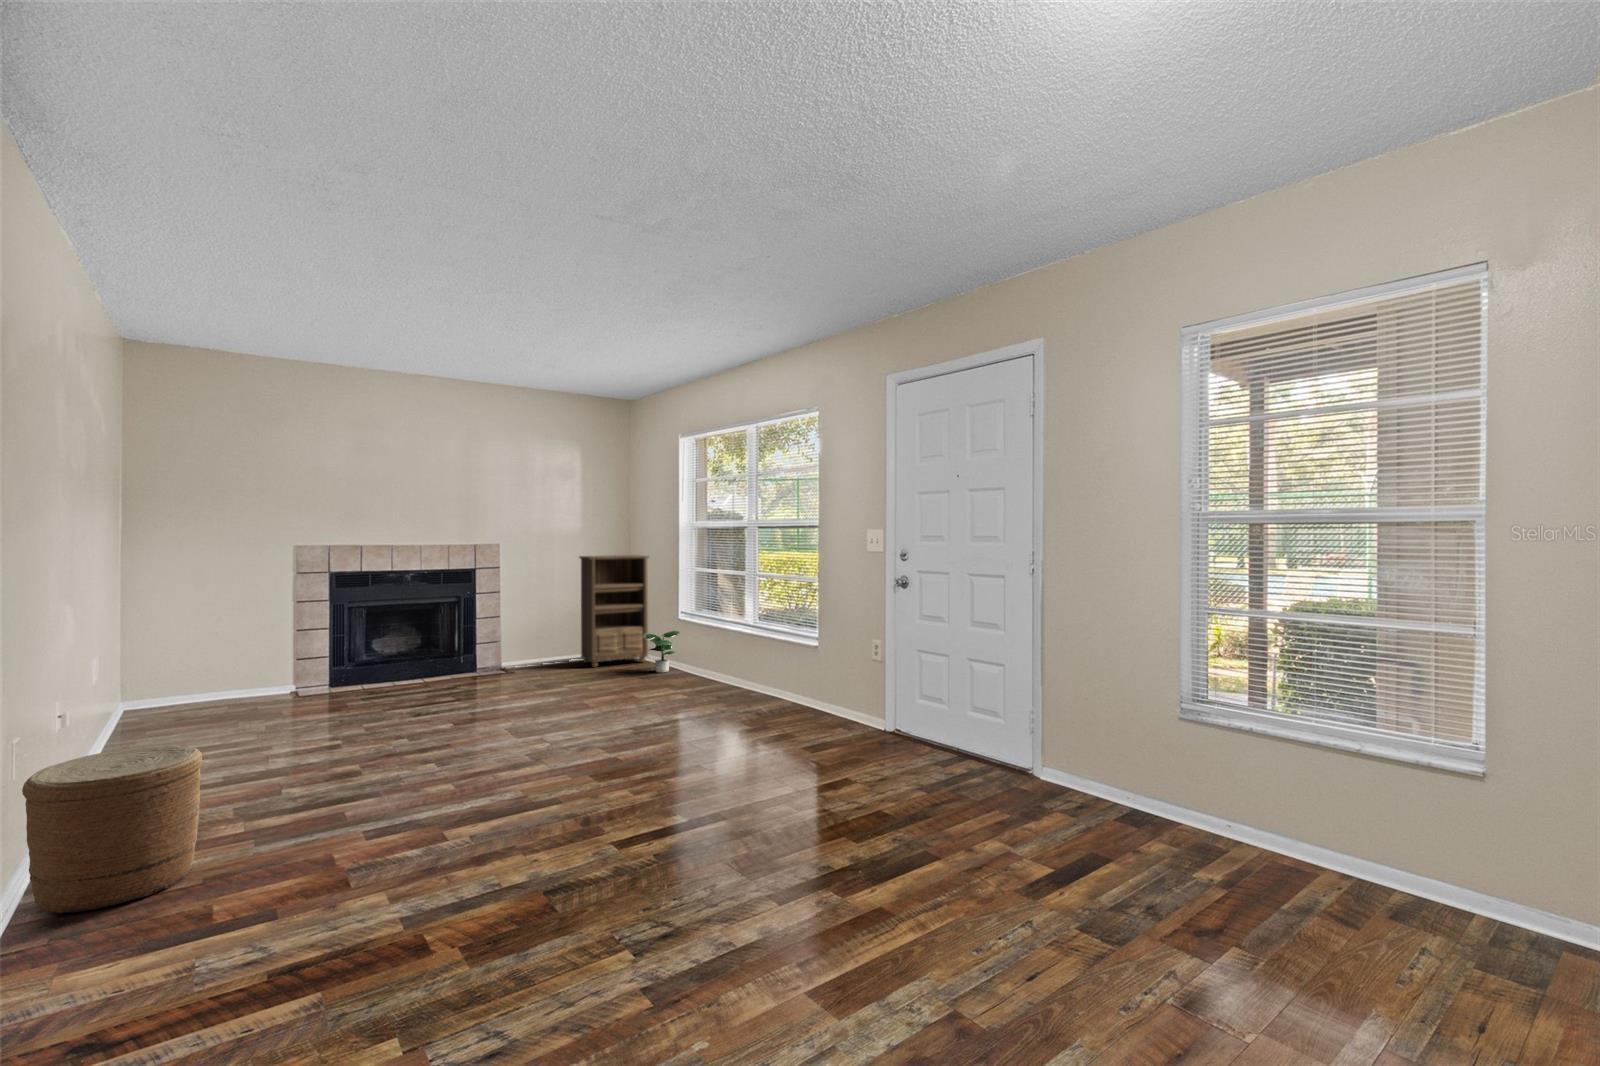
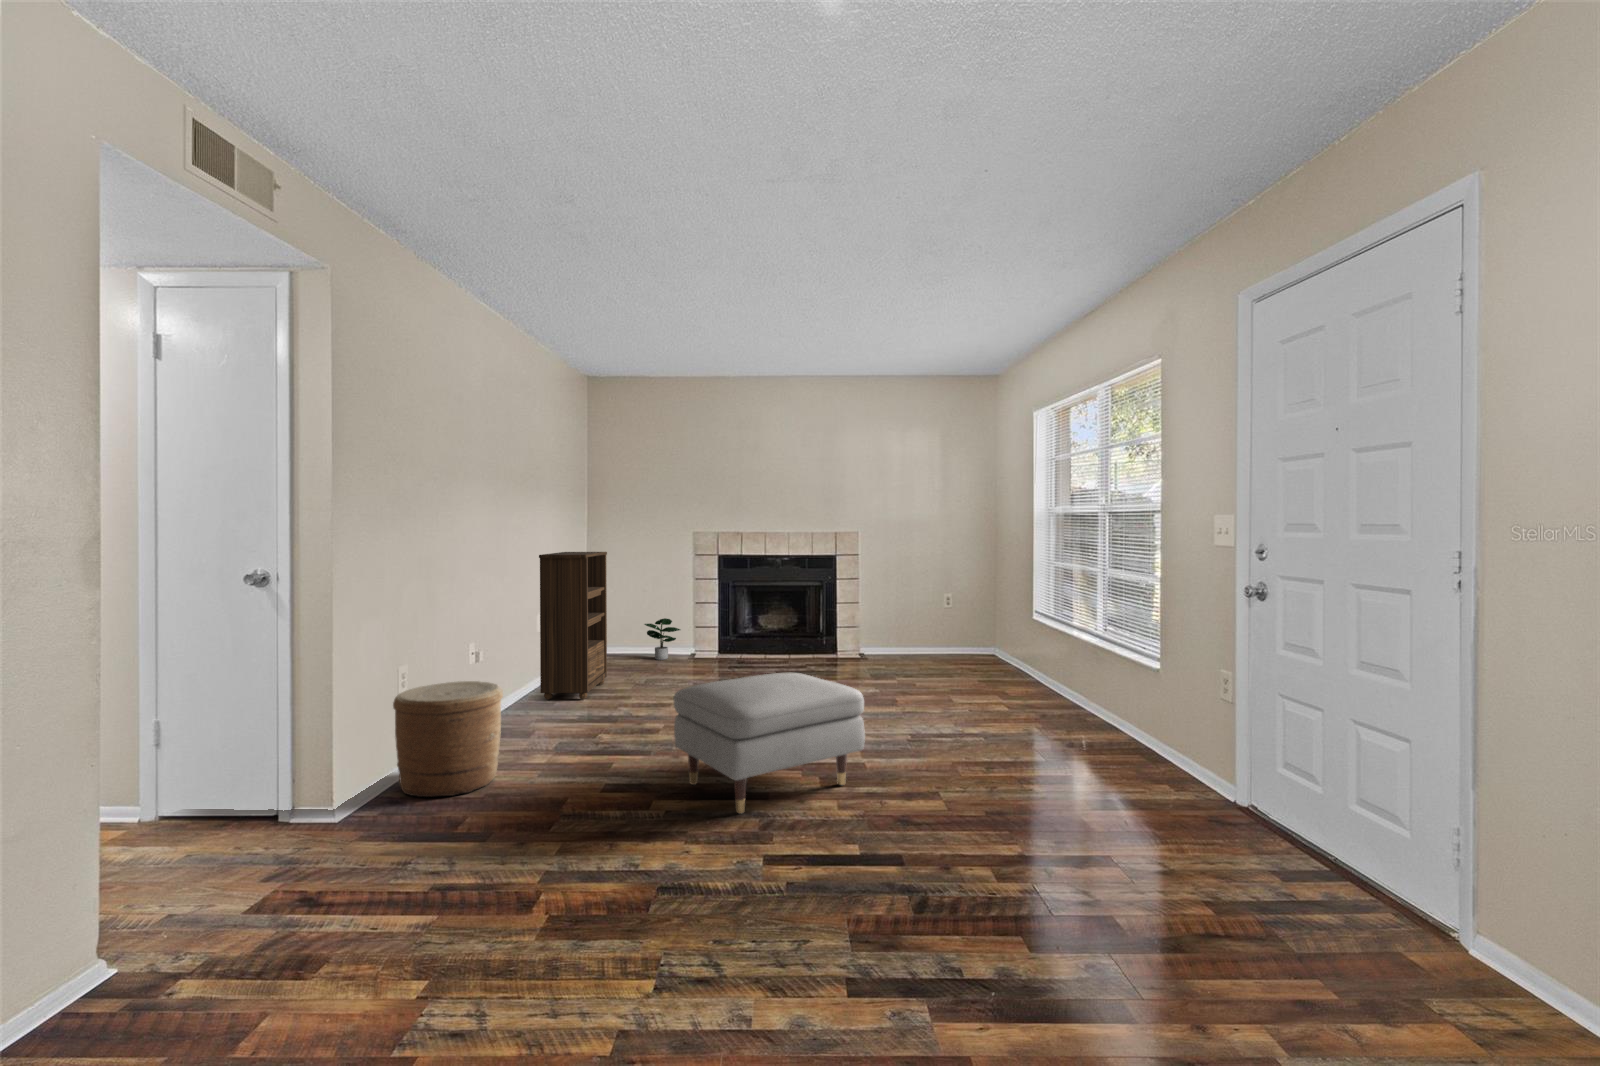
bookshelf: present [579,555,649,667] -> present [539,552,607,700]
potted plant: present [644,631,680,673] -> present [644,618,681,660]
ottoman: none [444,683,636,822] -> present [673,673,865,813]

